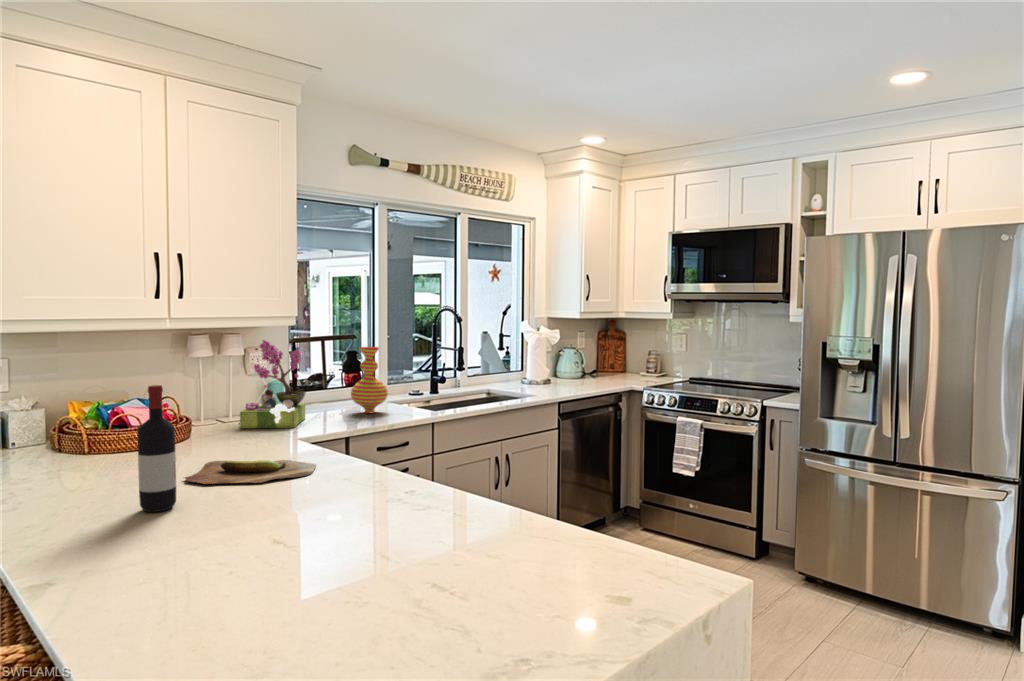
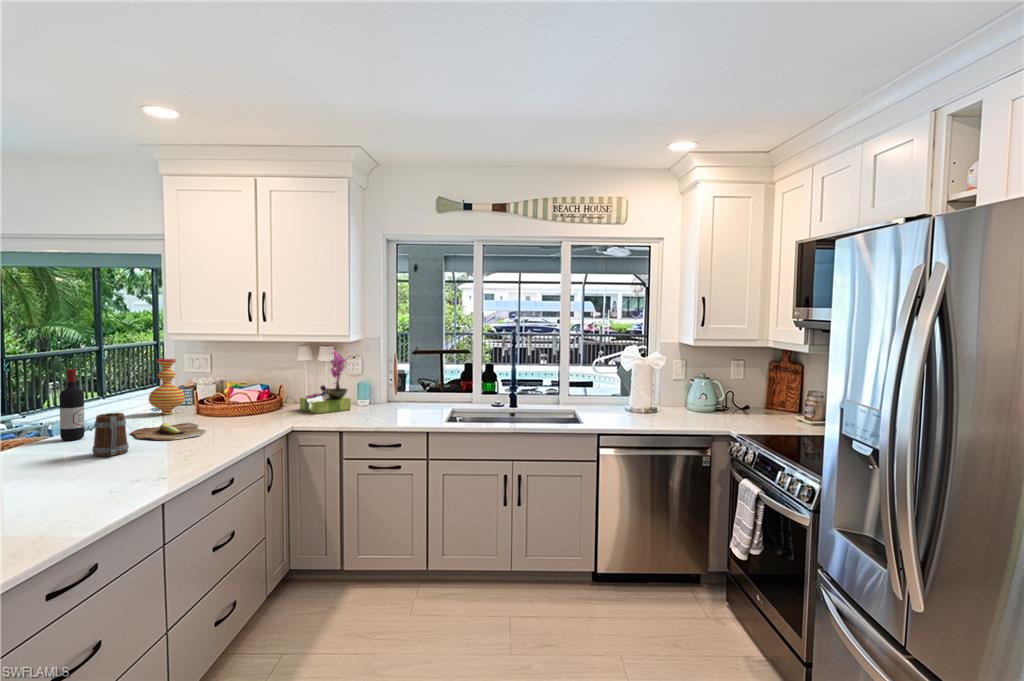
vase: present [351,347,388,413] -> present [149,359,185,415]
mug: none [311,435,373,500] -> present [92,413,129,456]

